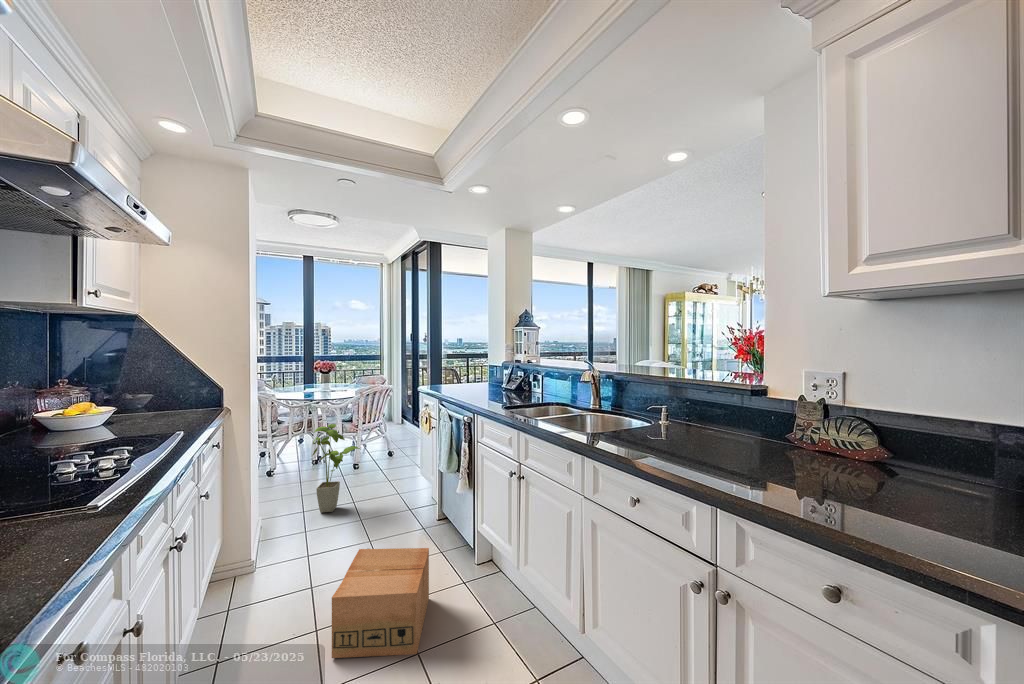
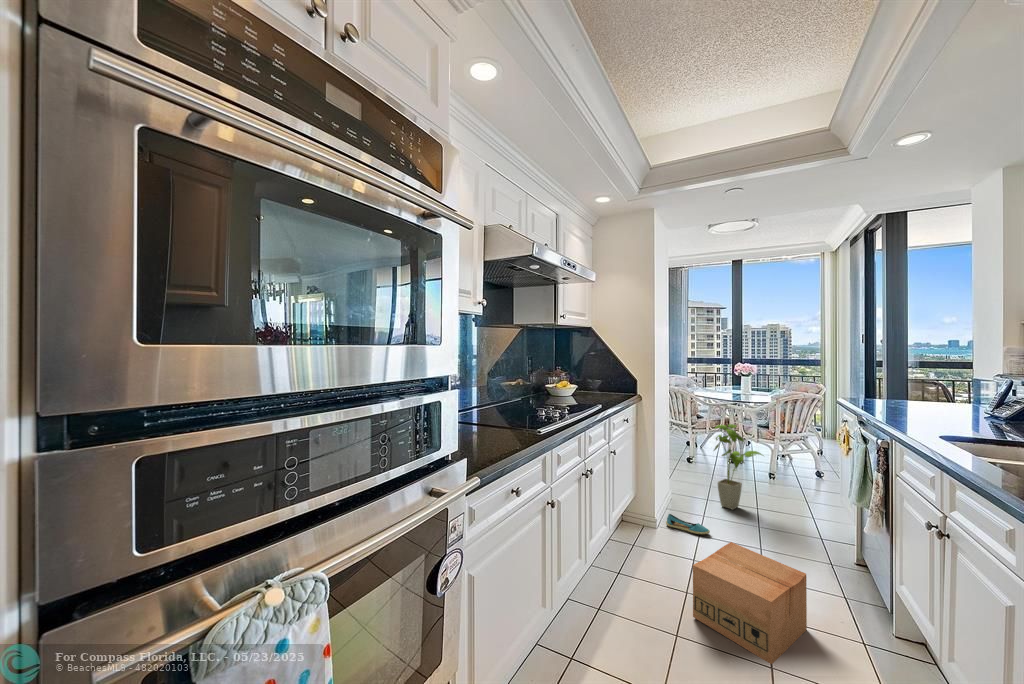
shoe: none [264,542,319,561] -> present [666,514,710,534]

